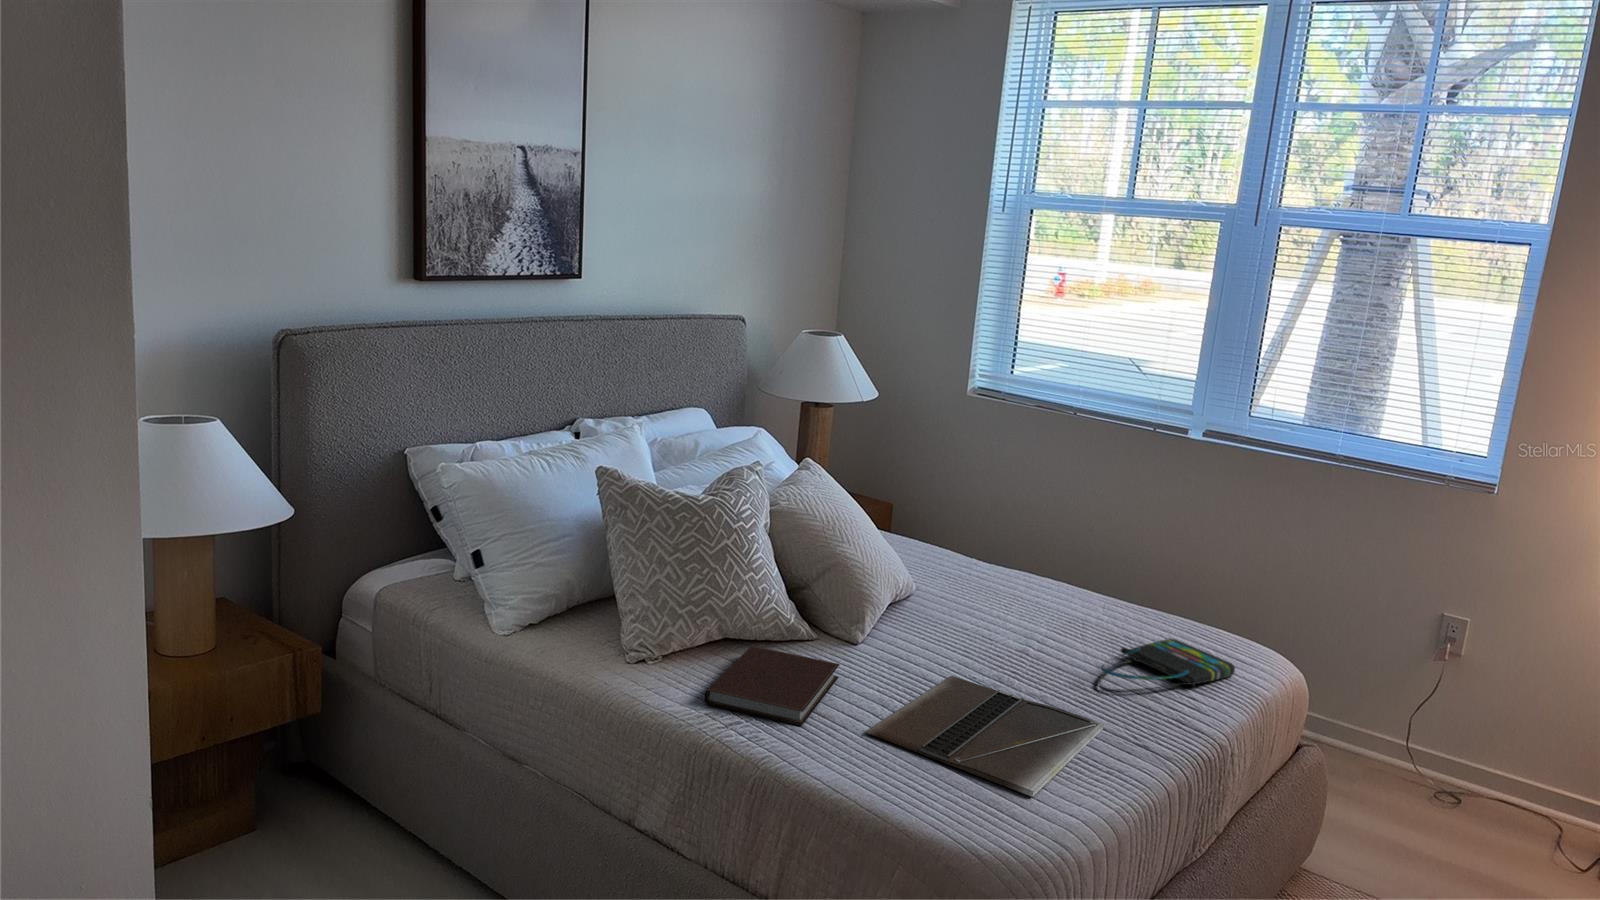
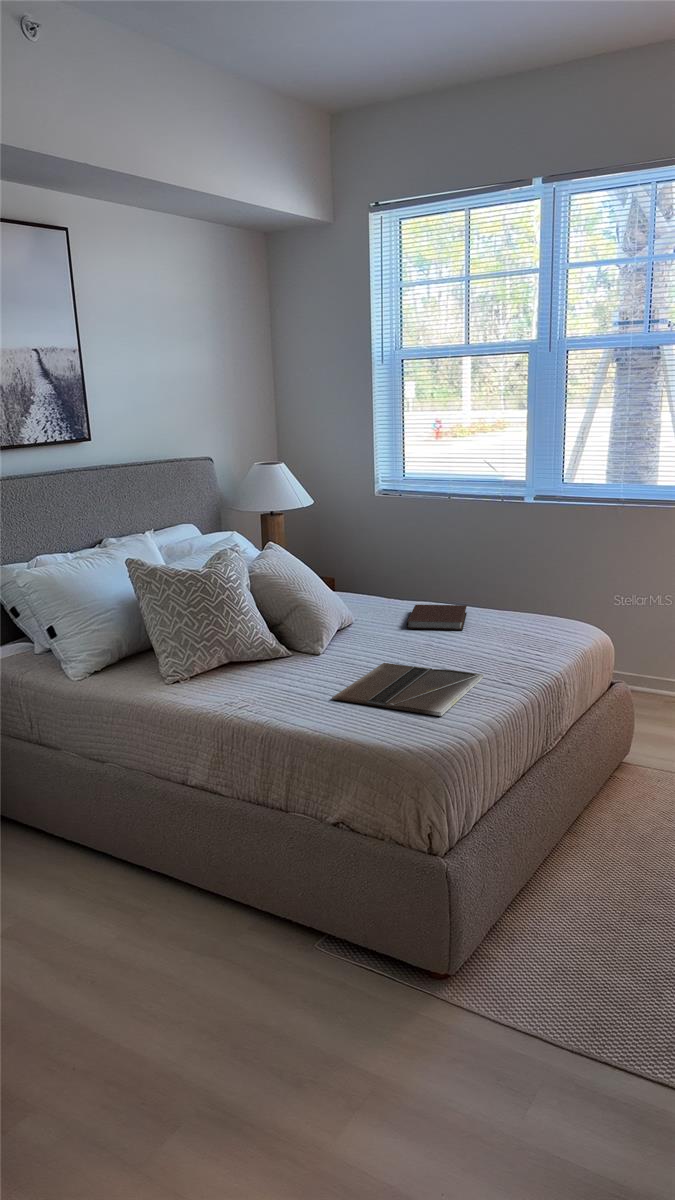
tote bag: present [1099,639,1235,692] -> none [479,624,566,658]
notebook: present [704,646,840,726] -> present [407,605,467,630]

